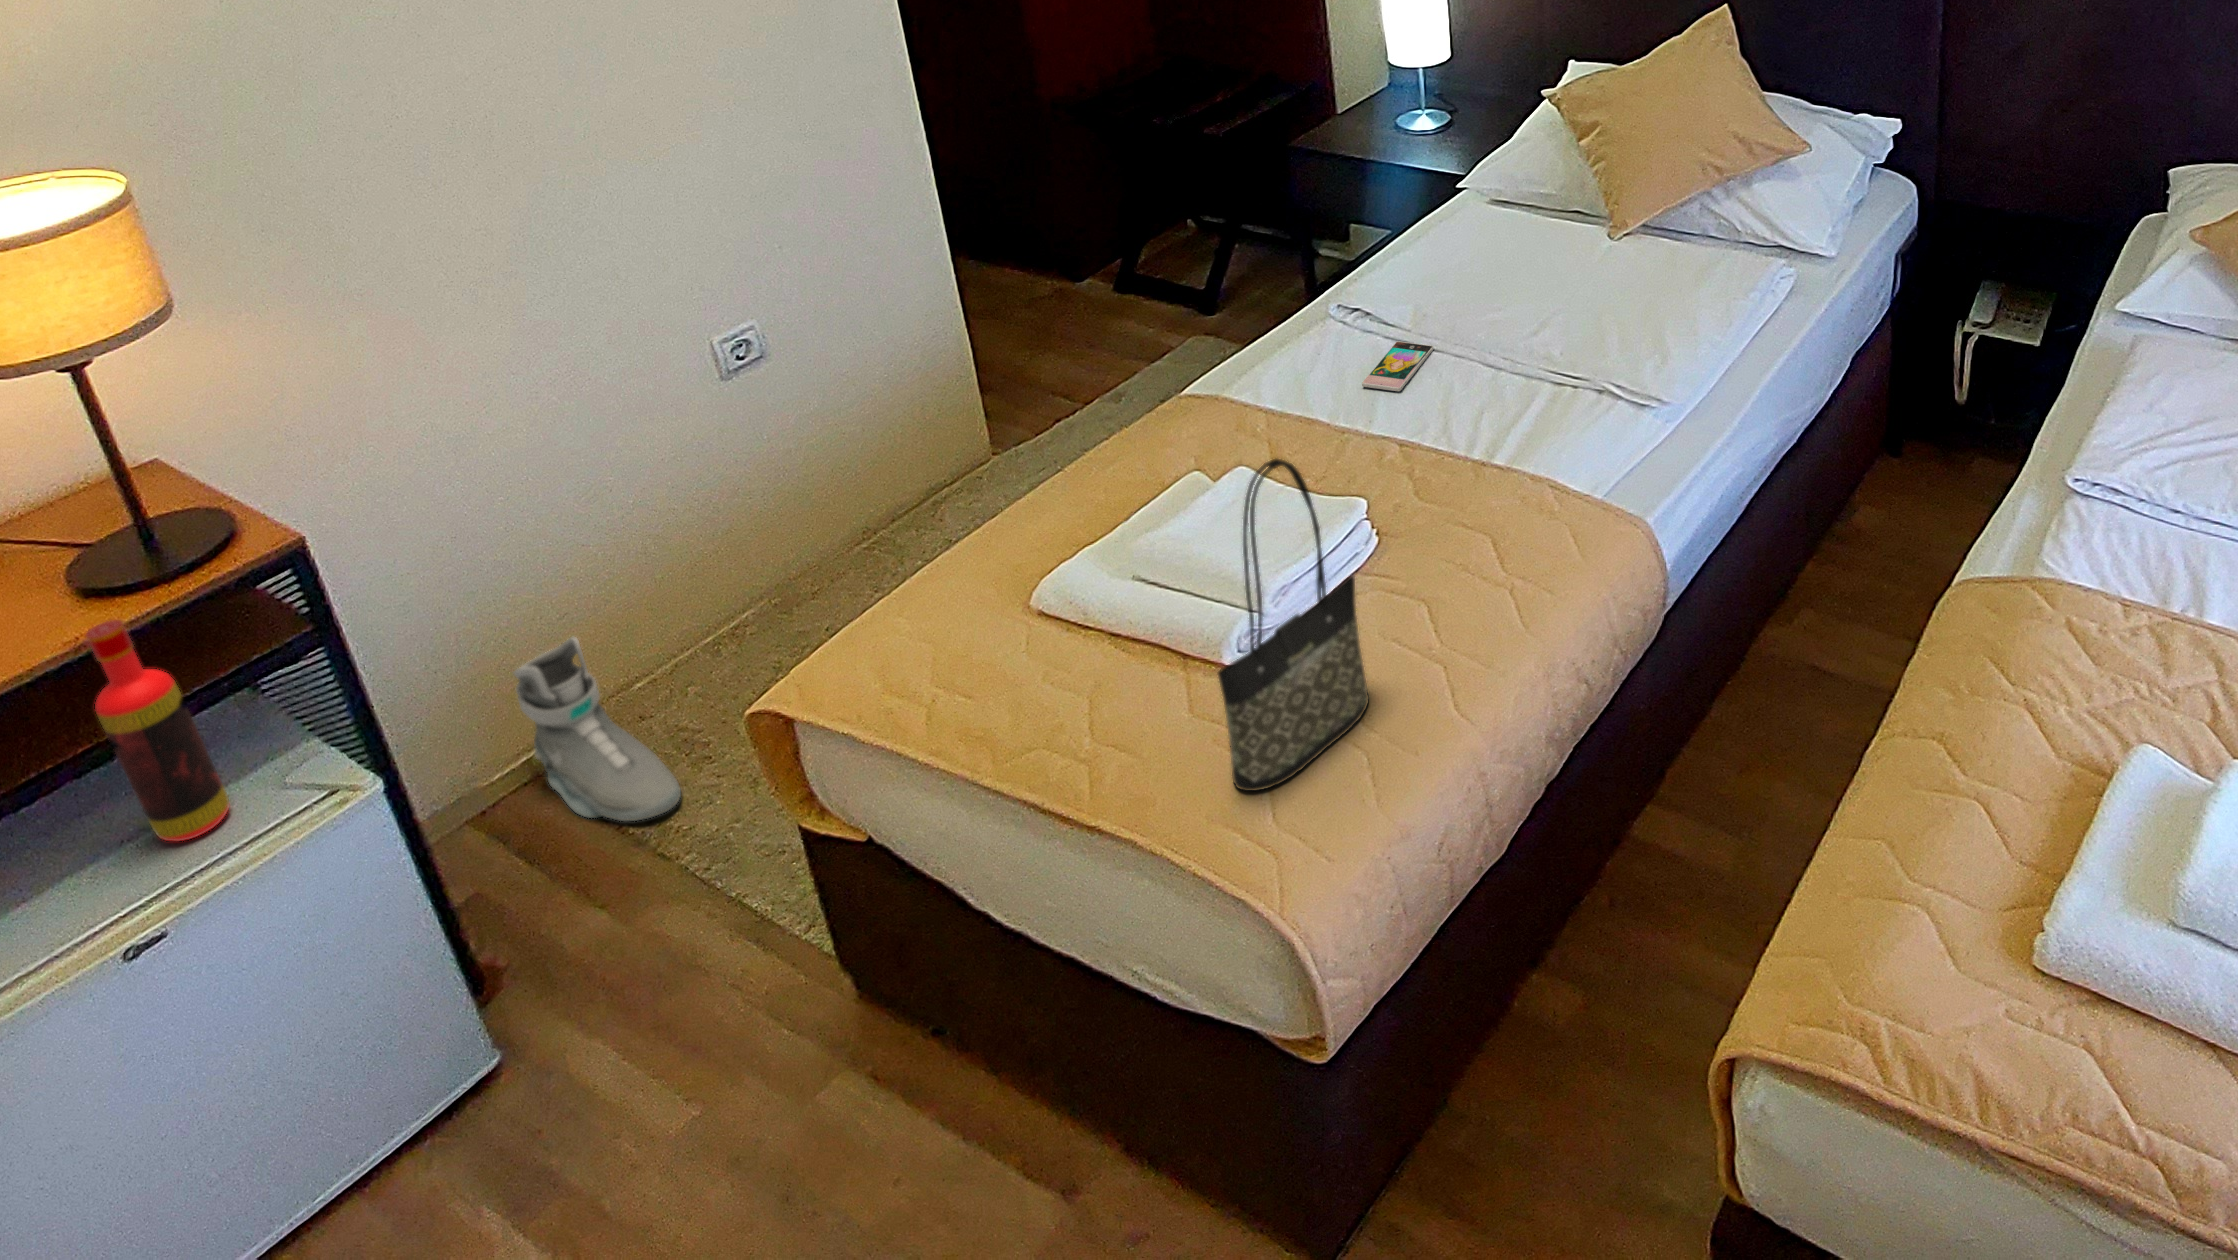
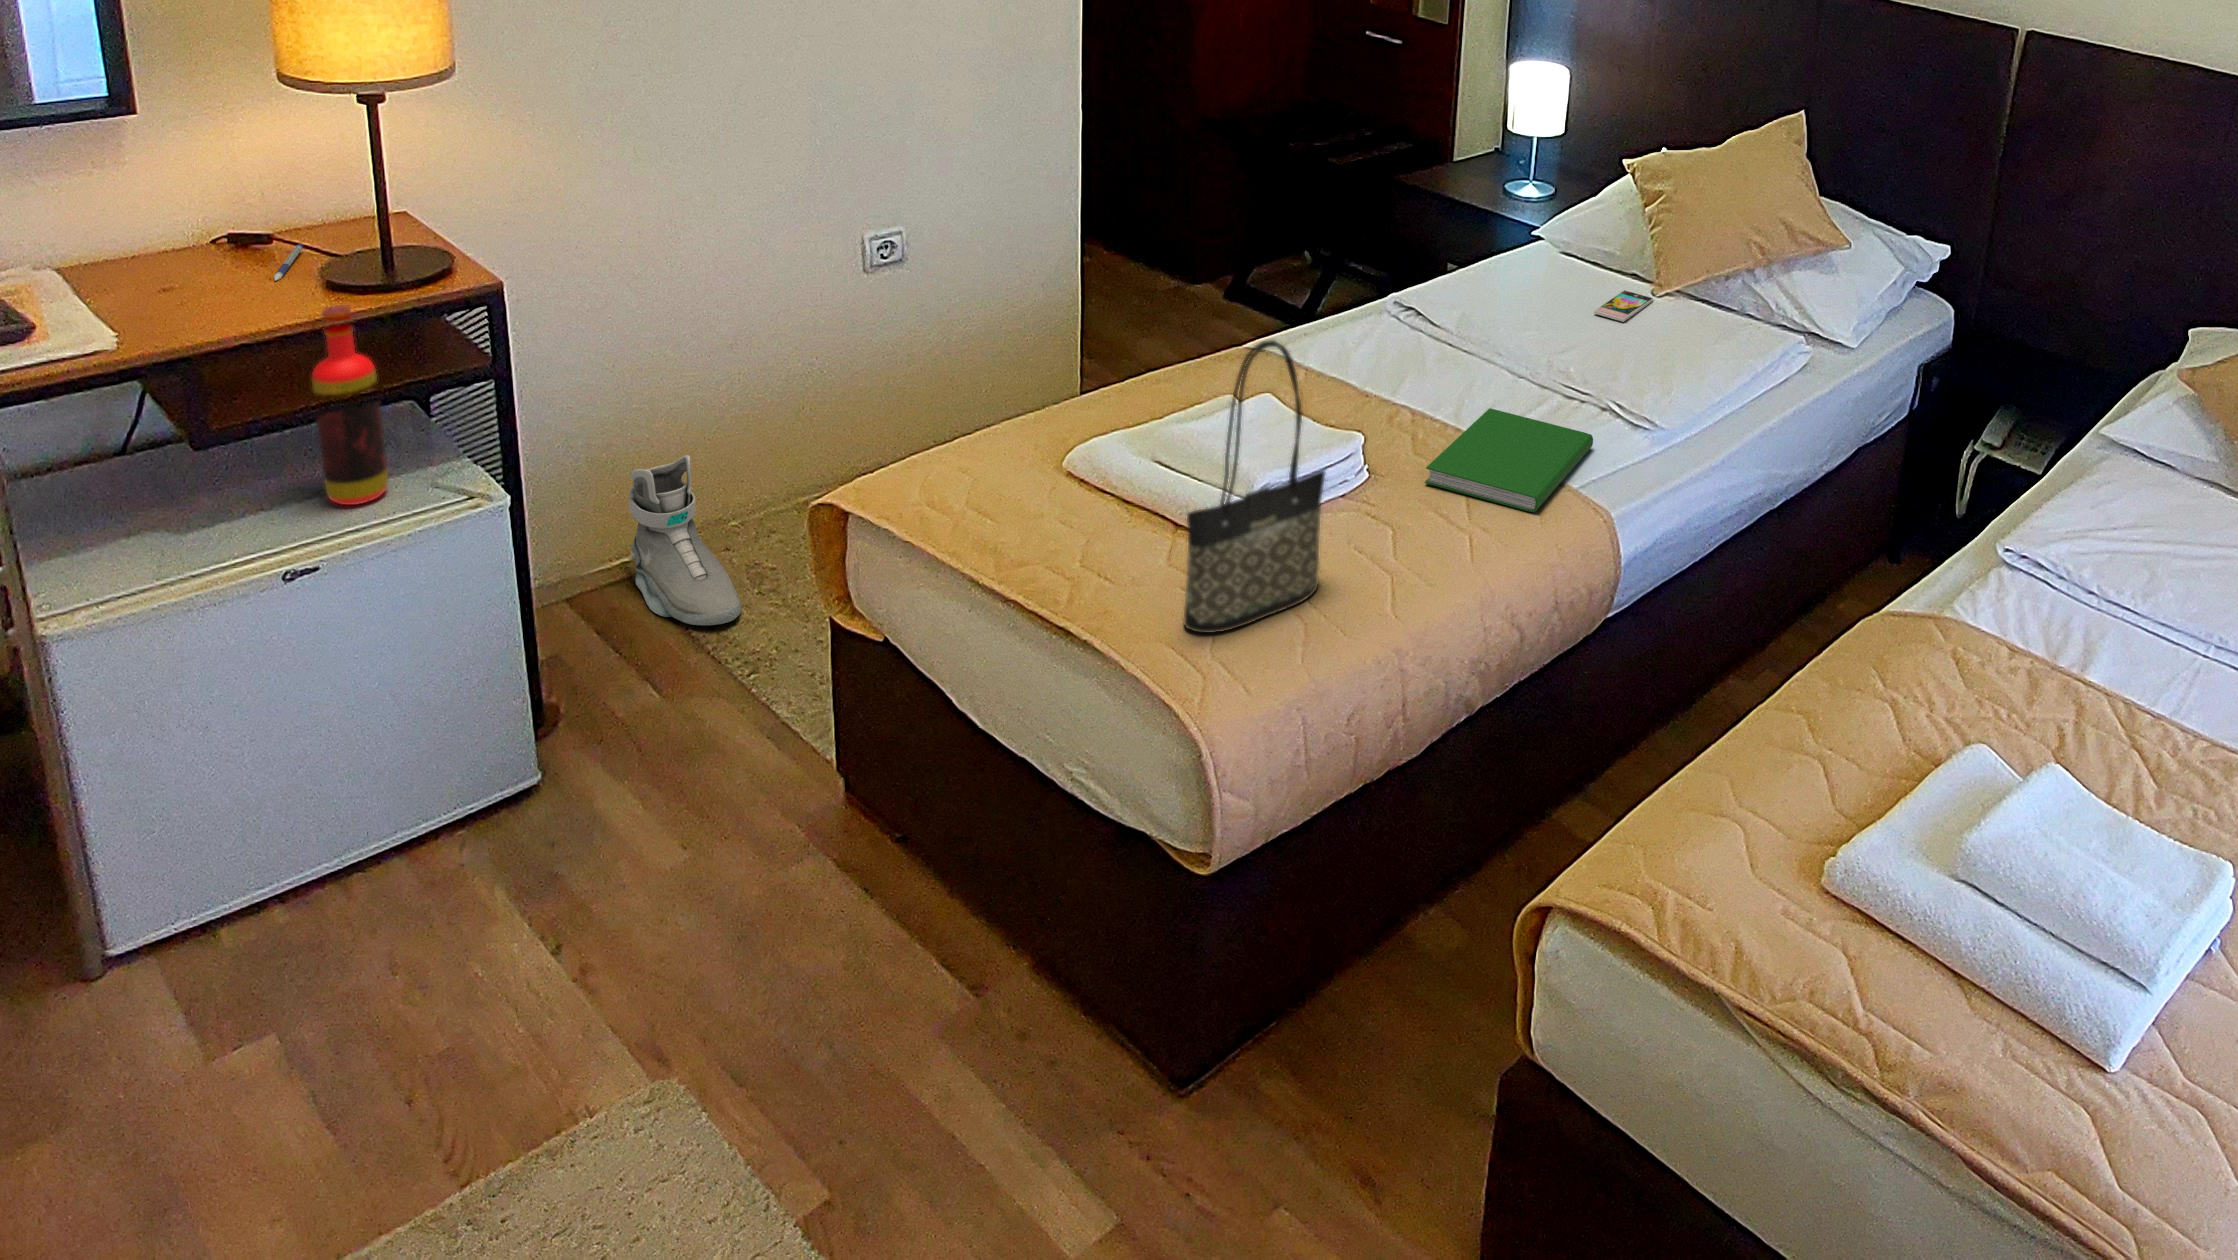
smartphone: present [1362,341,1433,391] -> present [1594,290,1653,322]
hardcover book: none [1443,426,1609,546] -> present [1425,408,1593,512]
pen: none [10,539,37,601] -> present [274,244,303,281]

